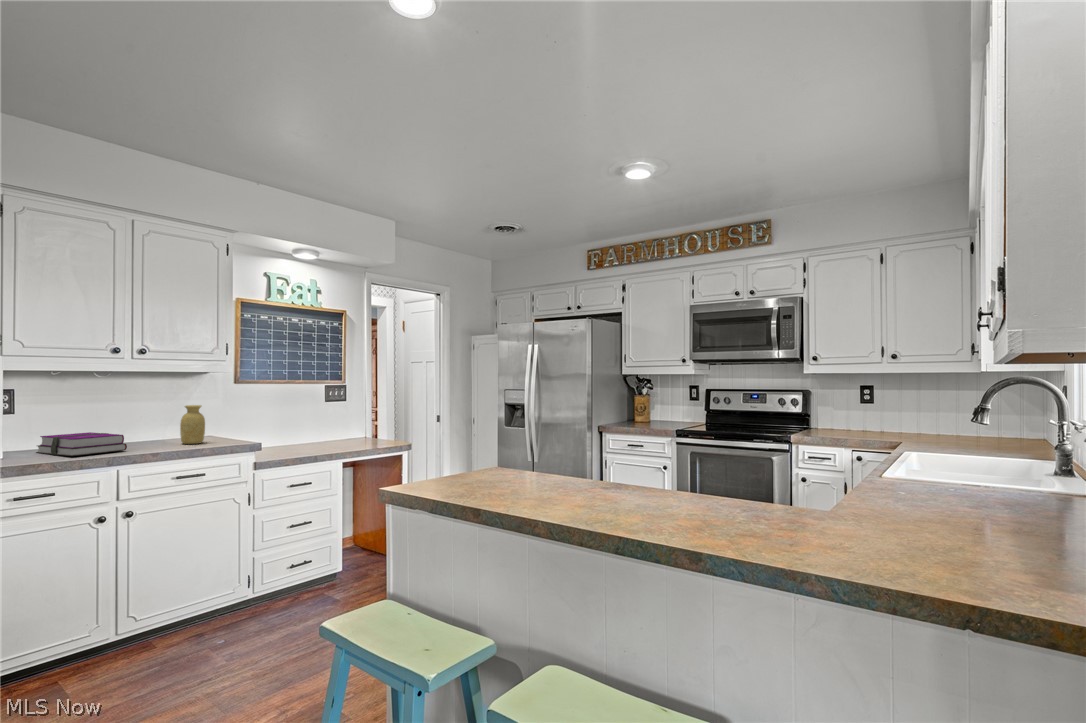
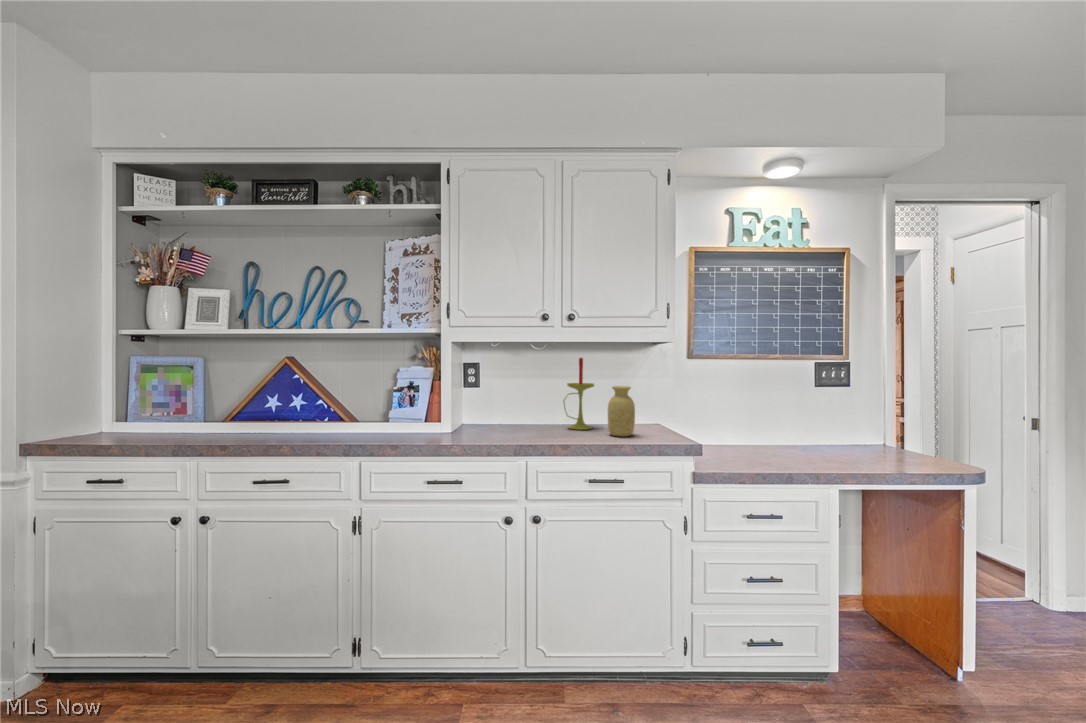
candle: none [132,382,162,444] -> present [563,358,594,430]
hardback book: present [36,432,127,456] -> none [481,411,545,439]

